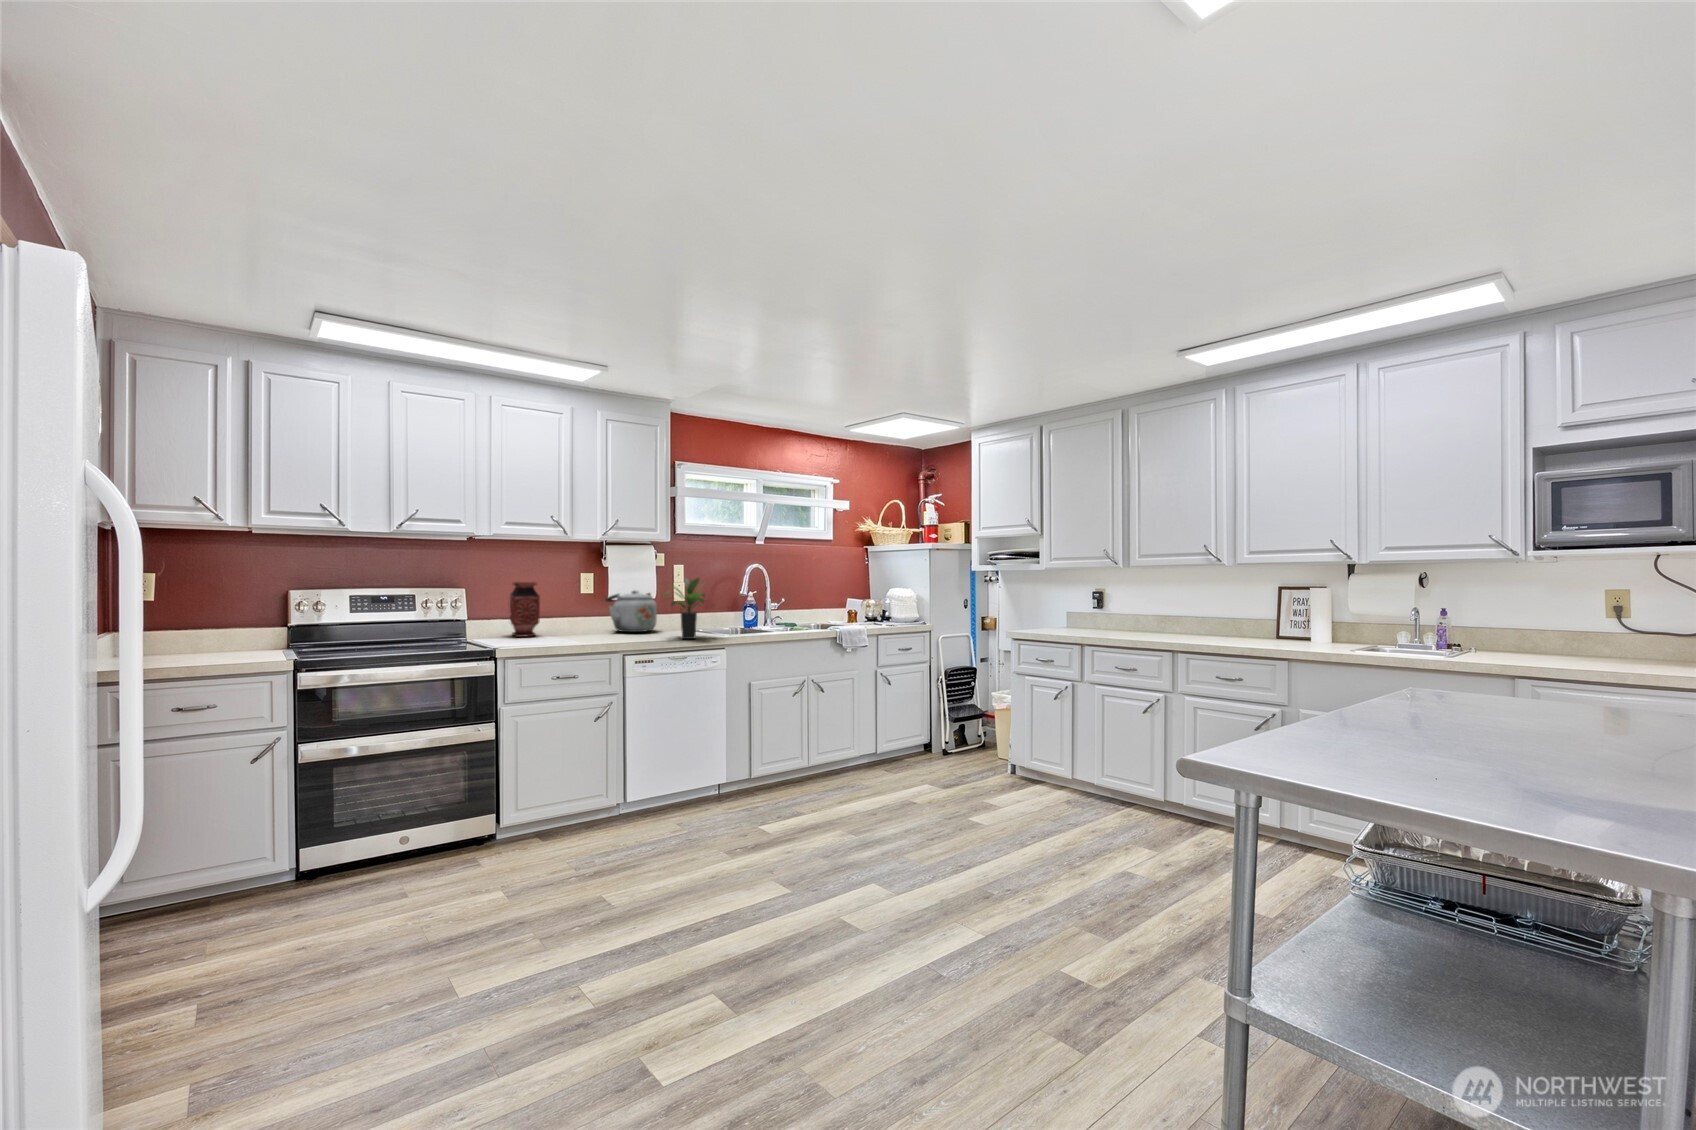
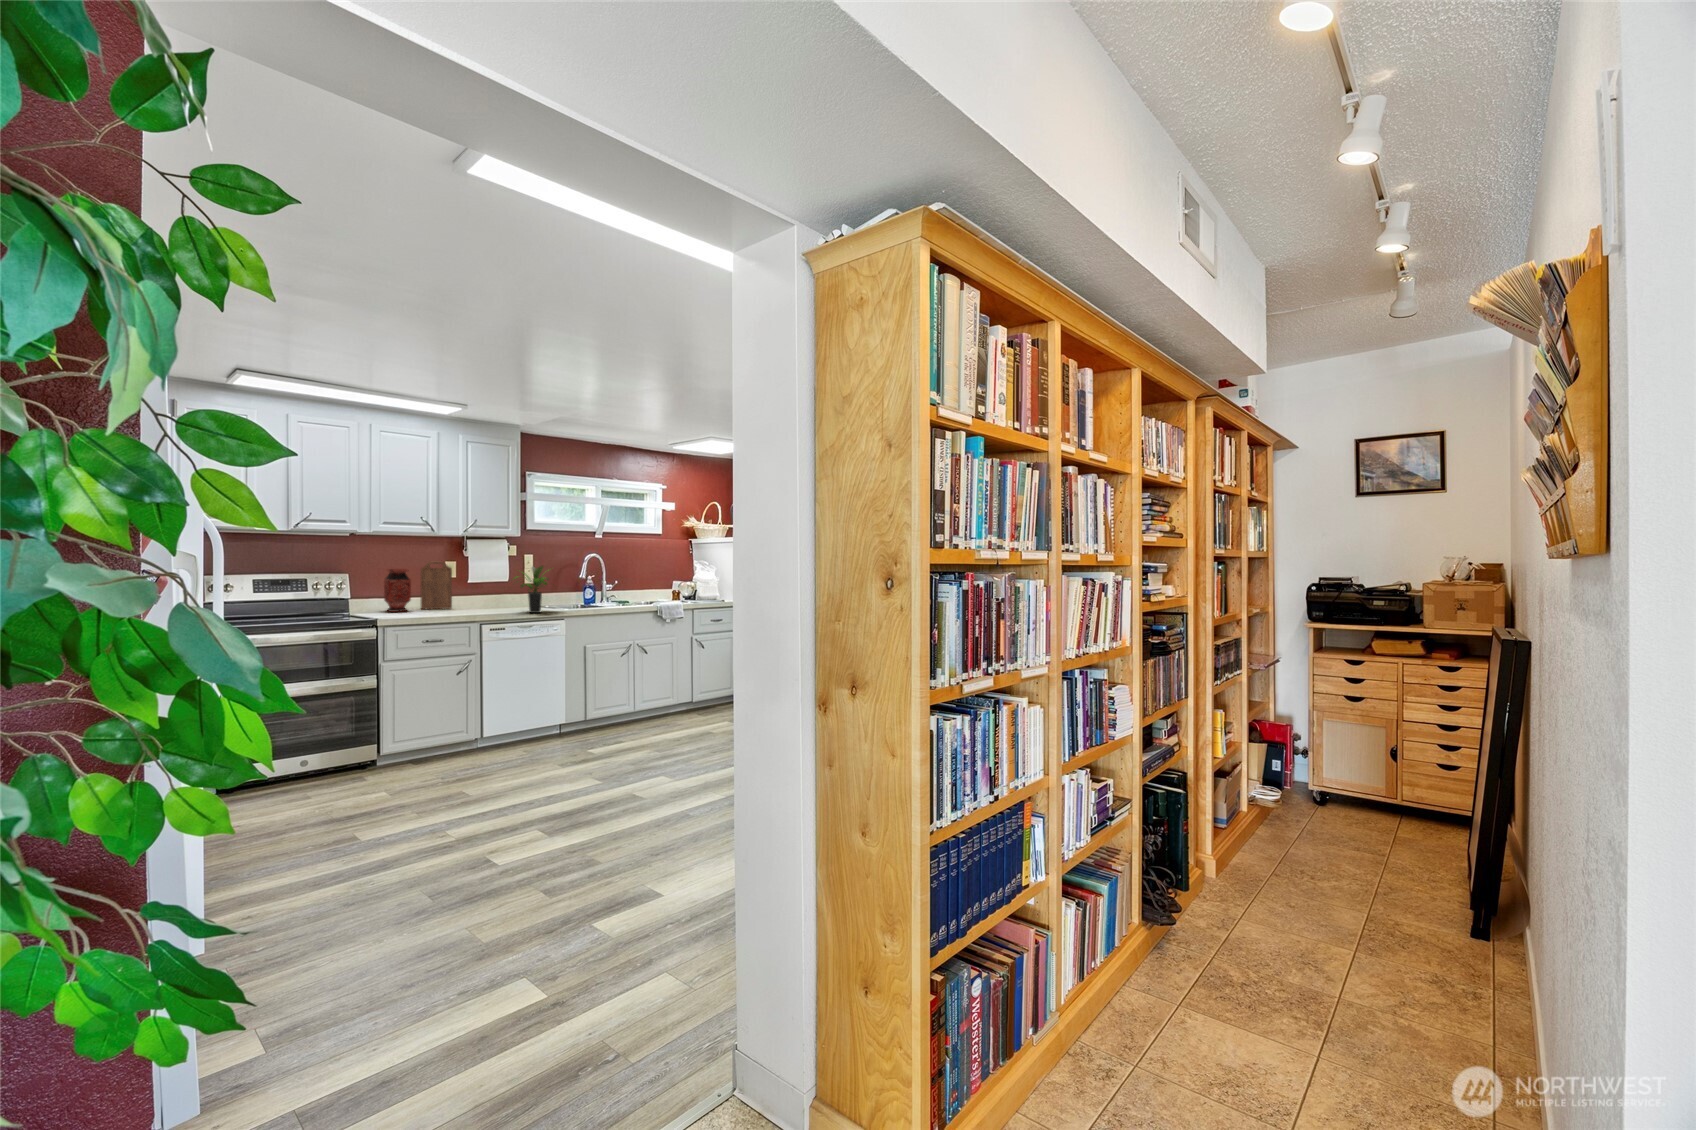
cutting board: none [552,573,589,634] -> present [420,562,452,609]
kettle: present [606,591,657,632] -> none [466,575,509,608]

